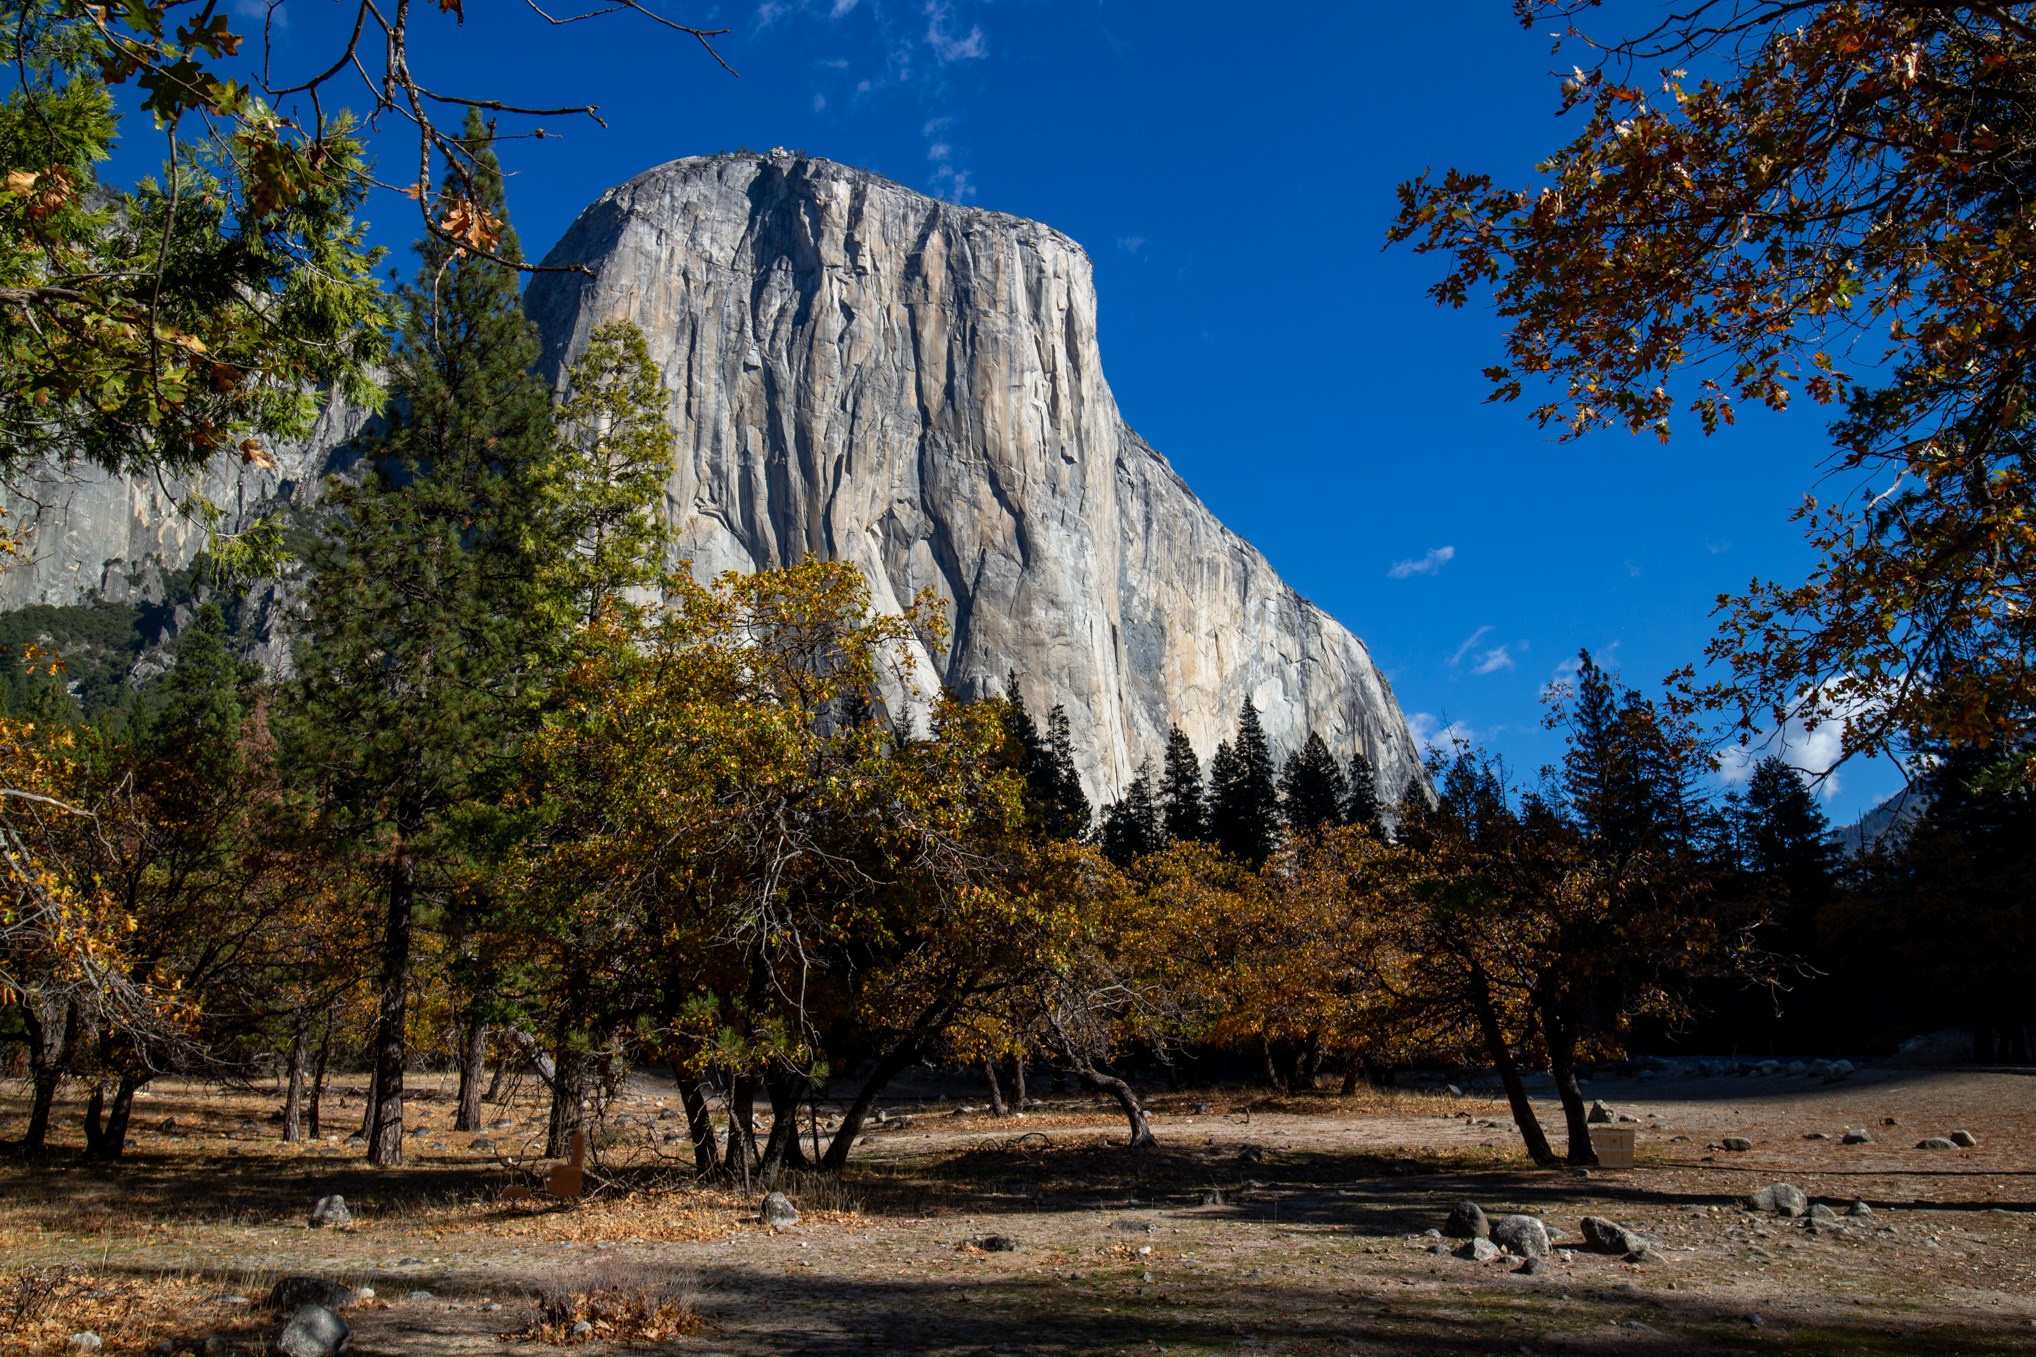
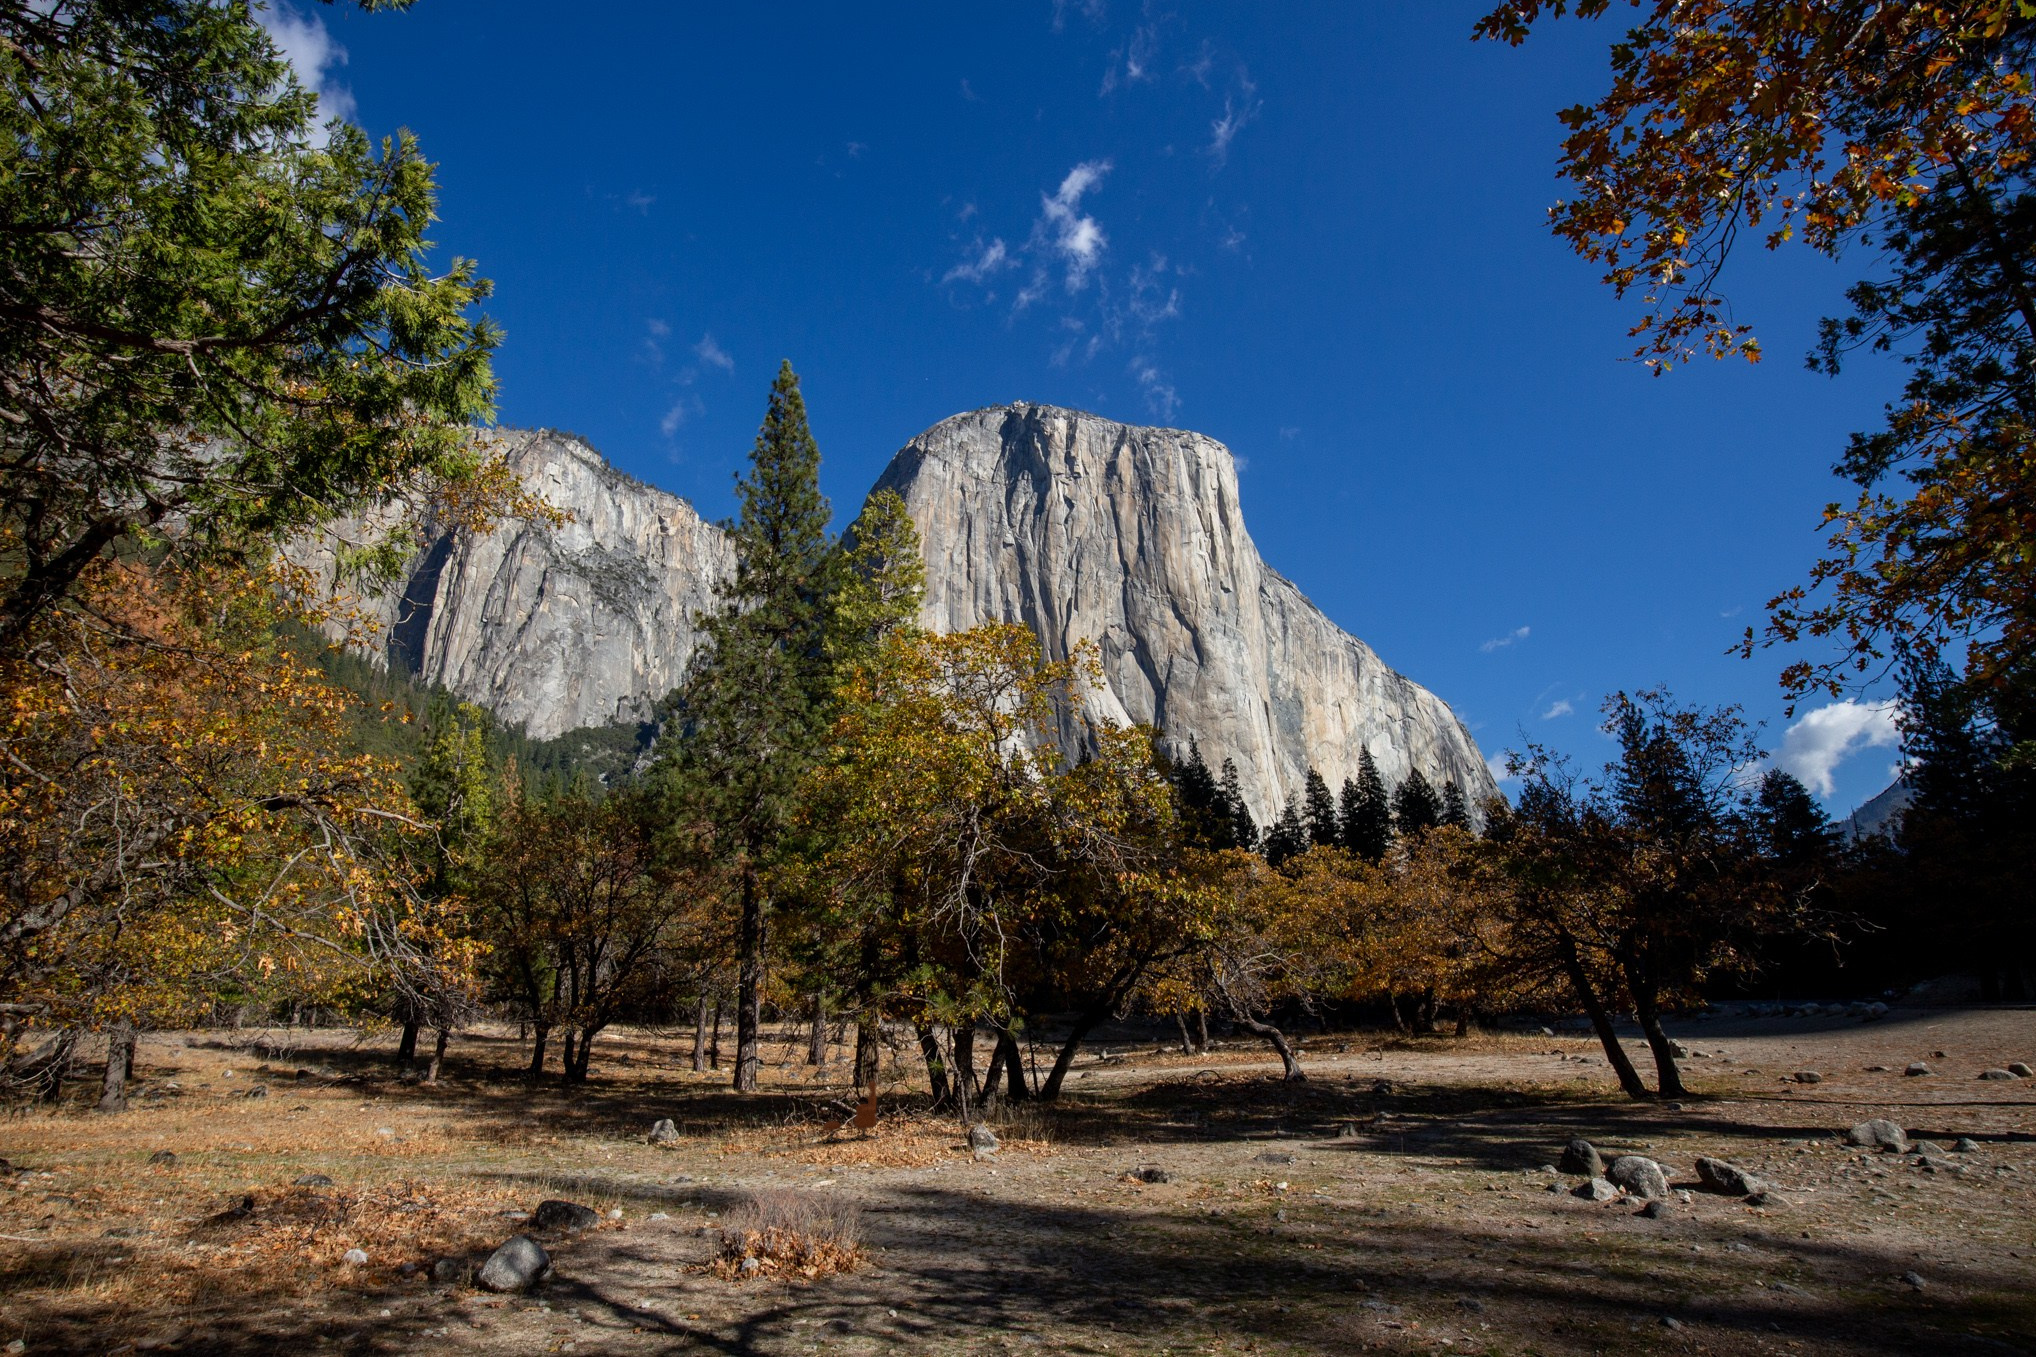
wooden bucket: present [1588,1127,1635,1168] -> none [1673,1064,1723,1101]

